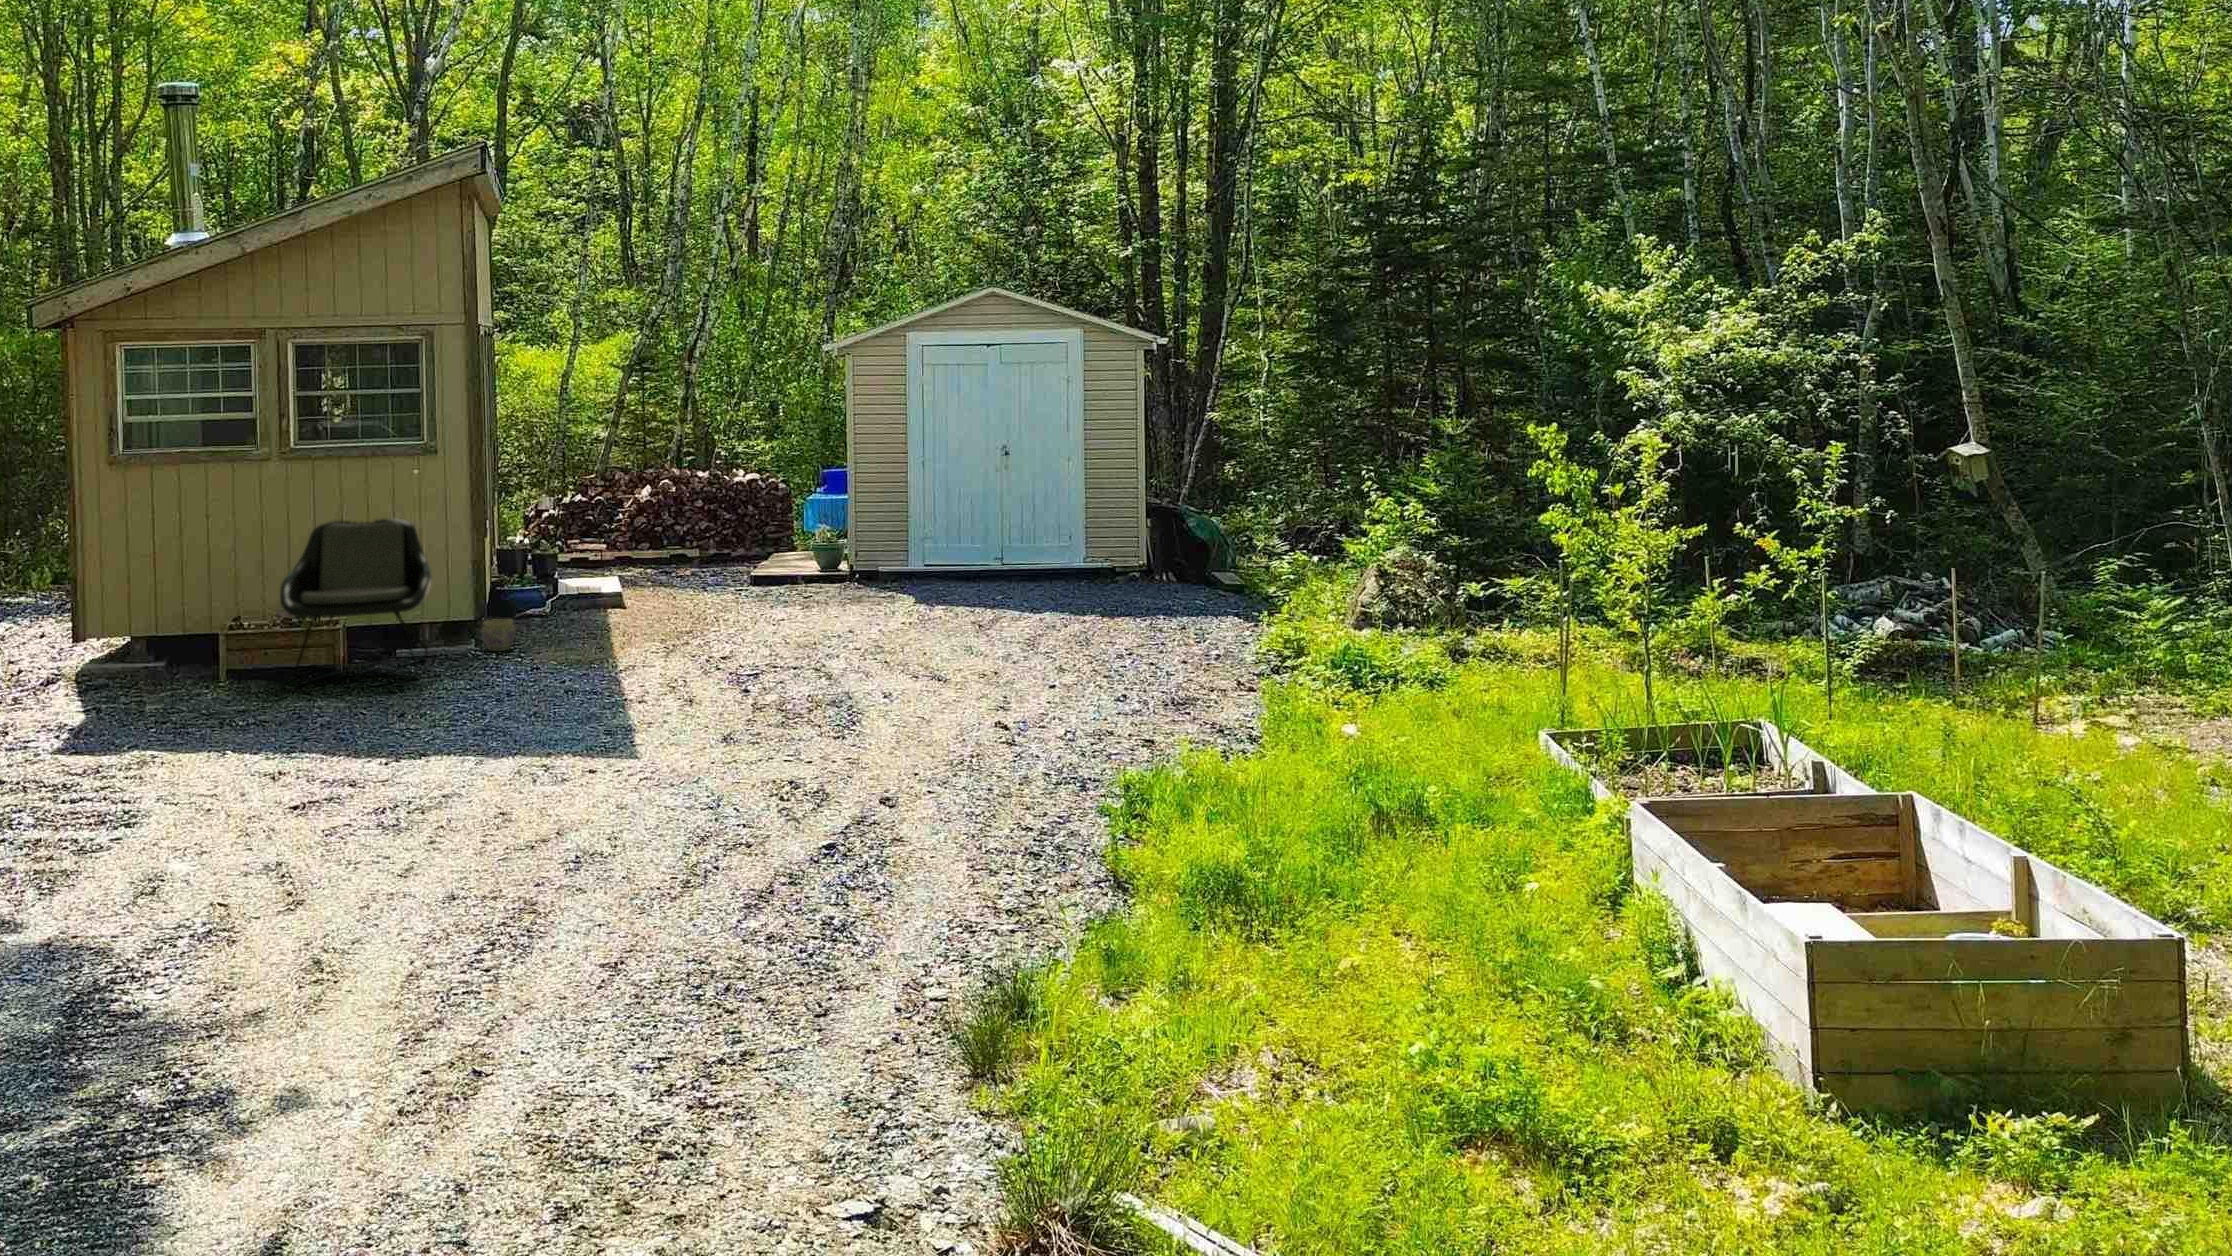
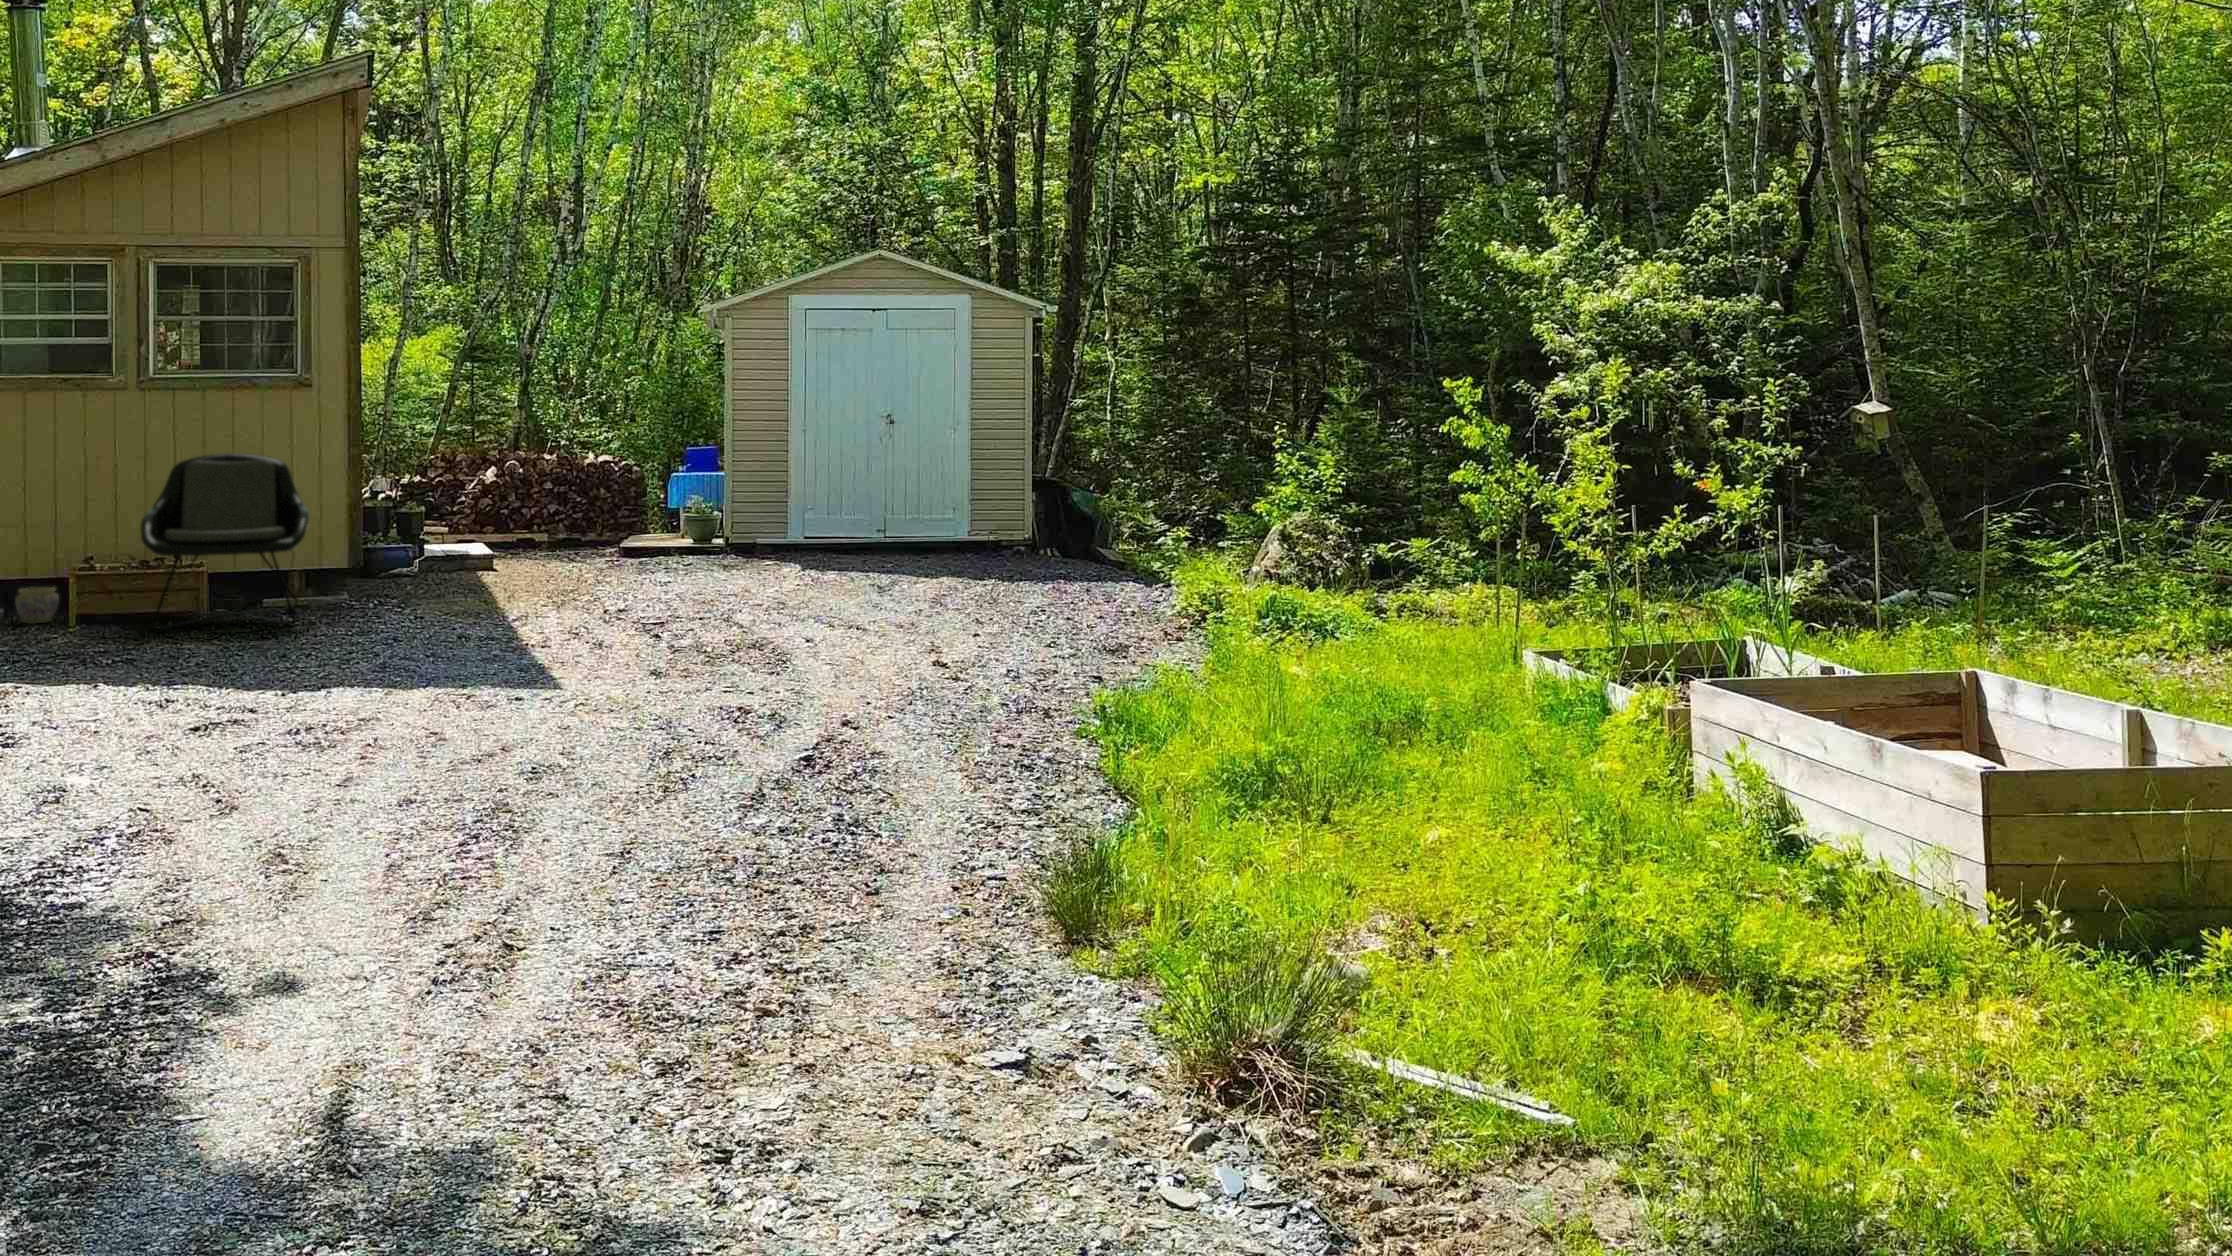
planter: present [481,619,515,651] -> present [15,587,59,624]

